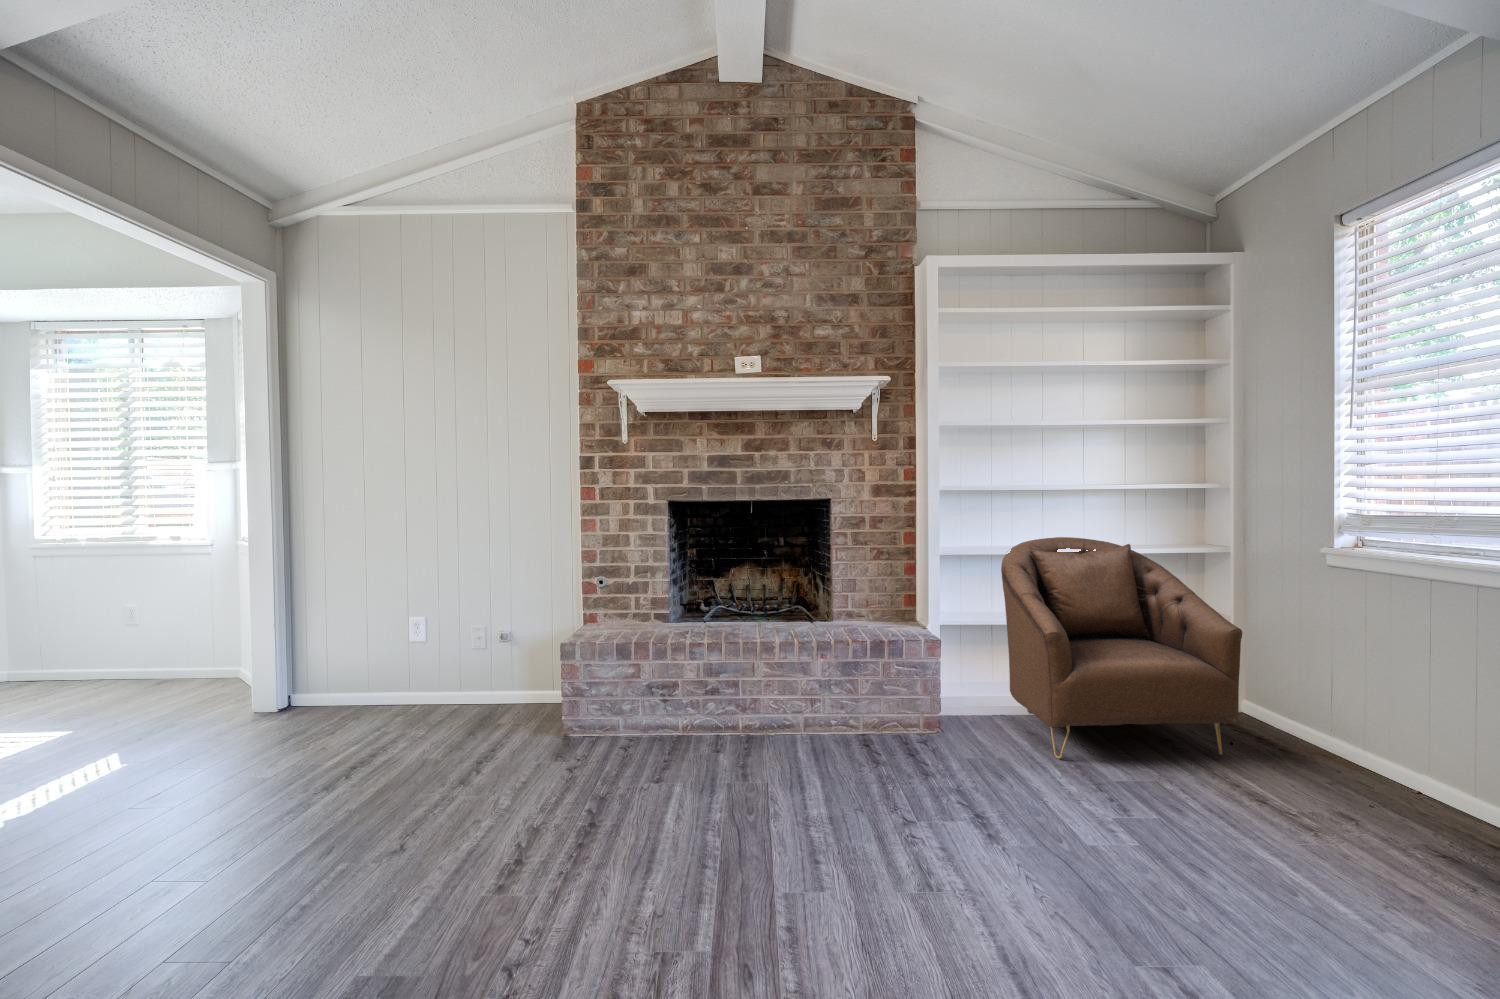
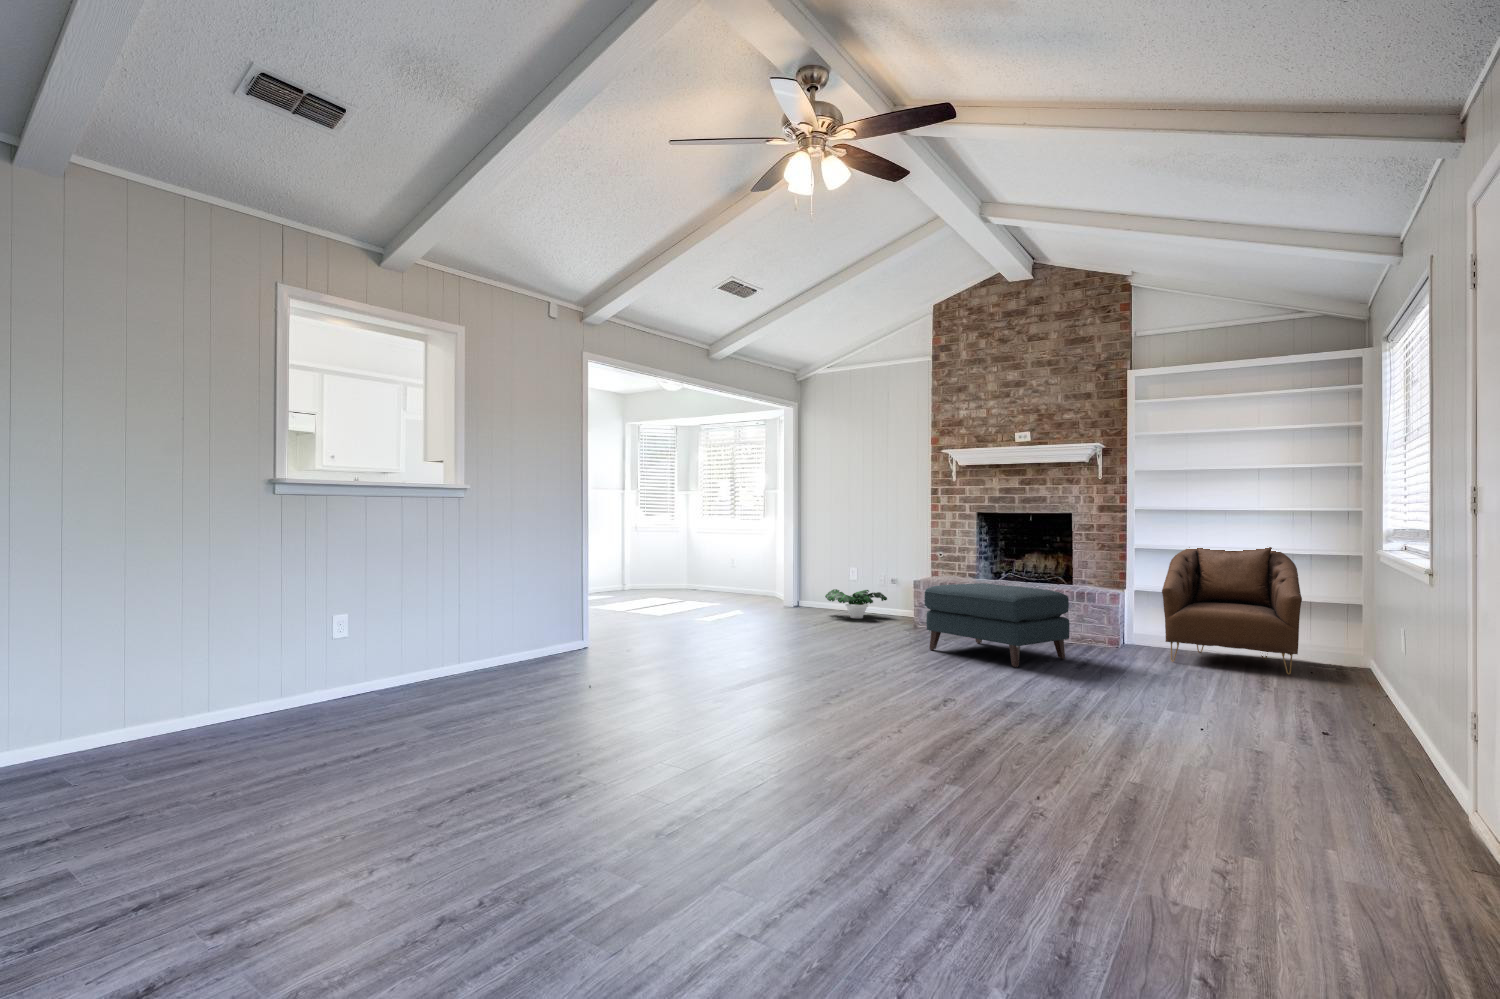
ottoman: none [641,658,938,905] -> present [925,583,1069,667]
potted plant: none [353,661,495,730] -> present [825,589,887,618]

